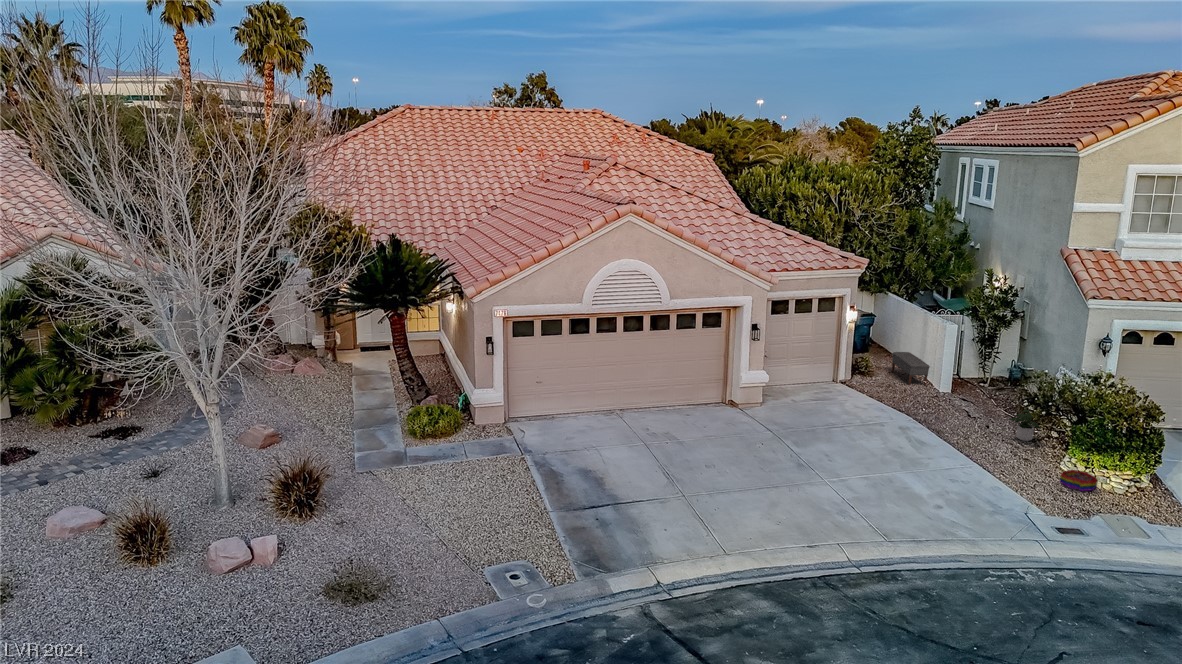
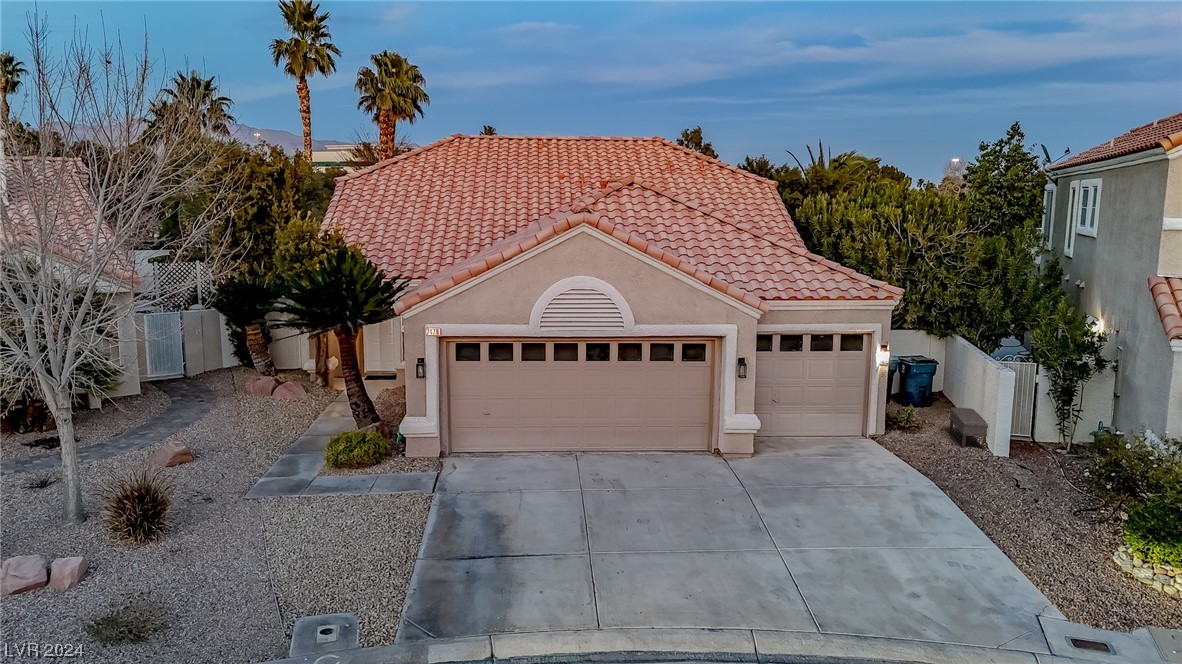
potted plant: present [1008,409,1041,441] -> none [1060,482,1111,523]
storage bin: present [1060,470,1098,491] -> none [1102,561,1154,593]

